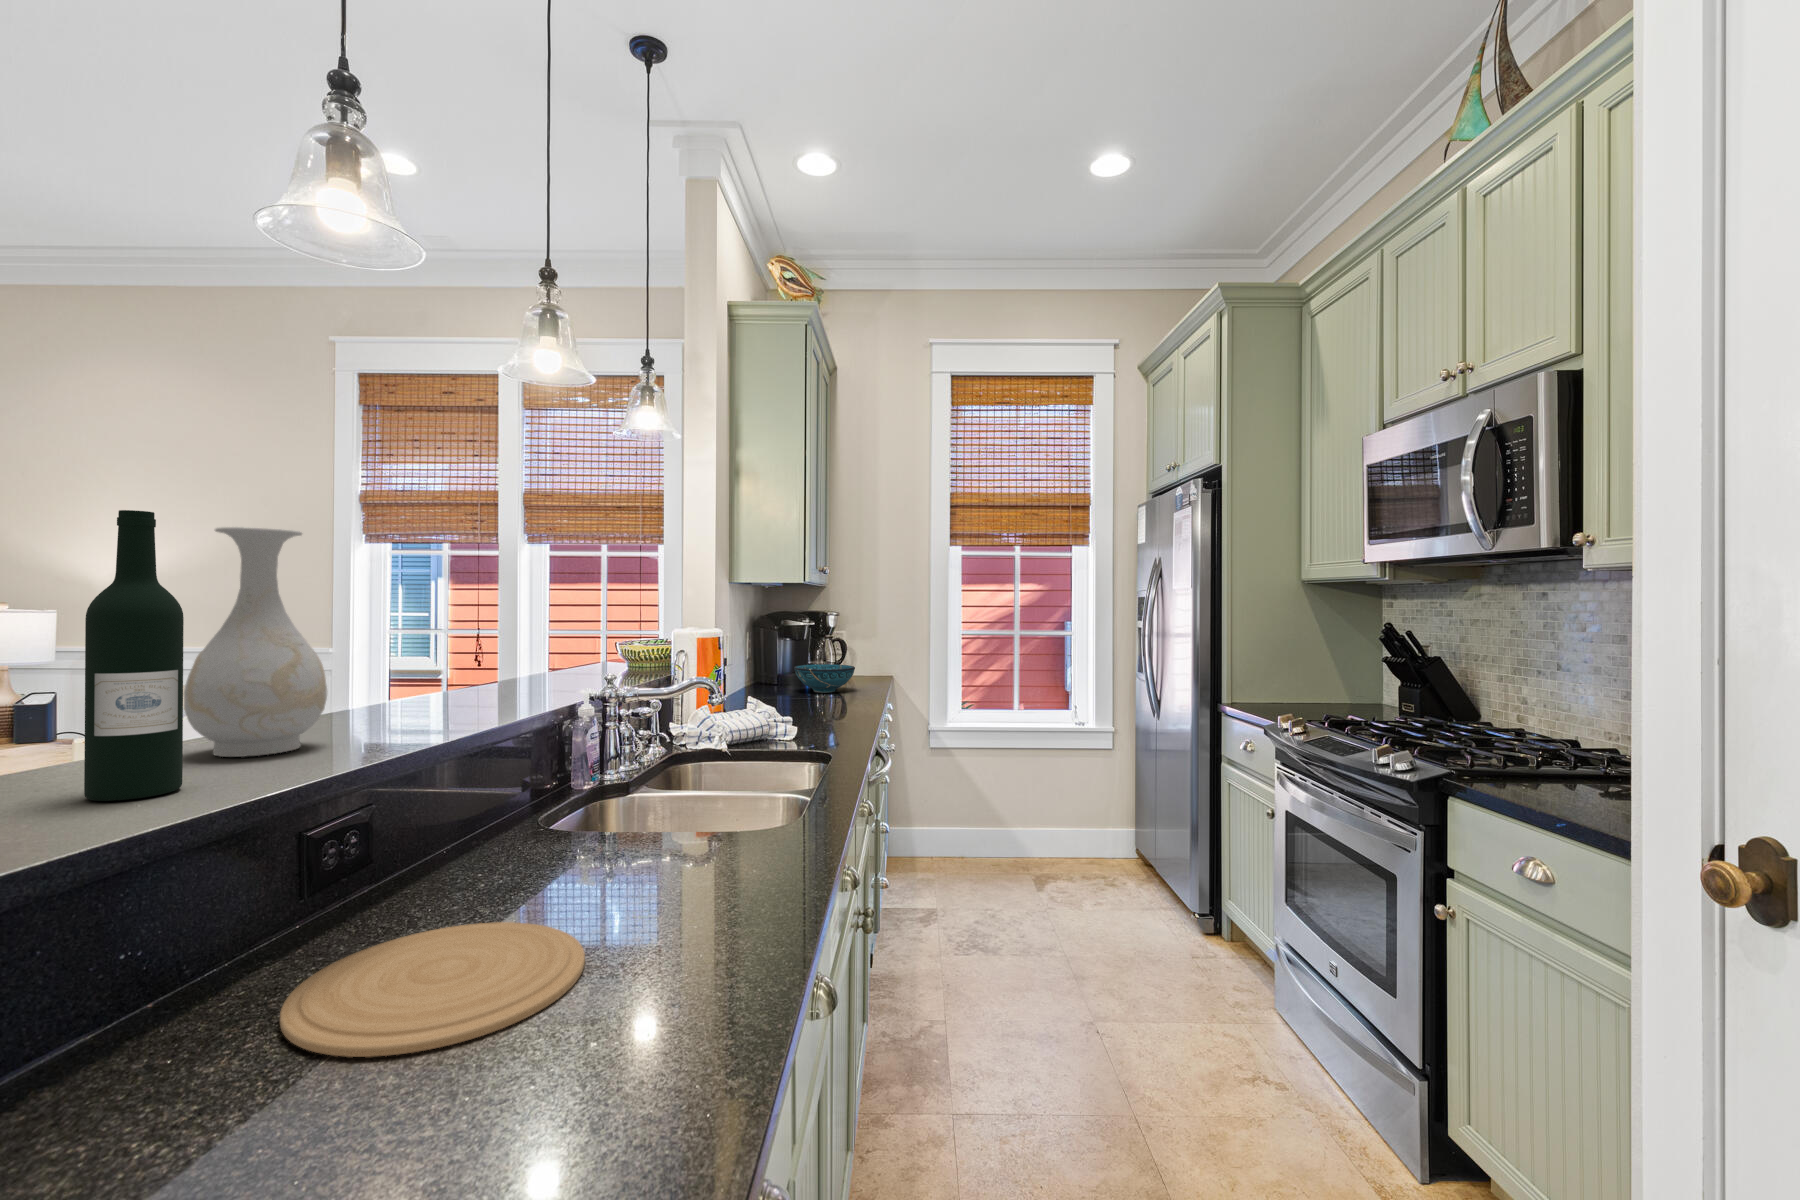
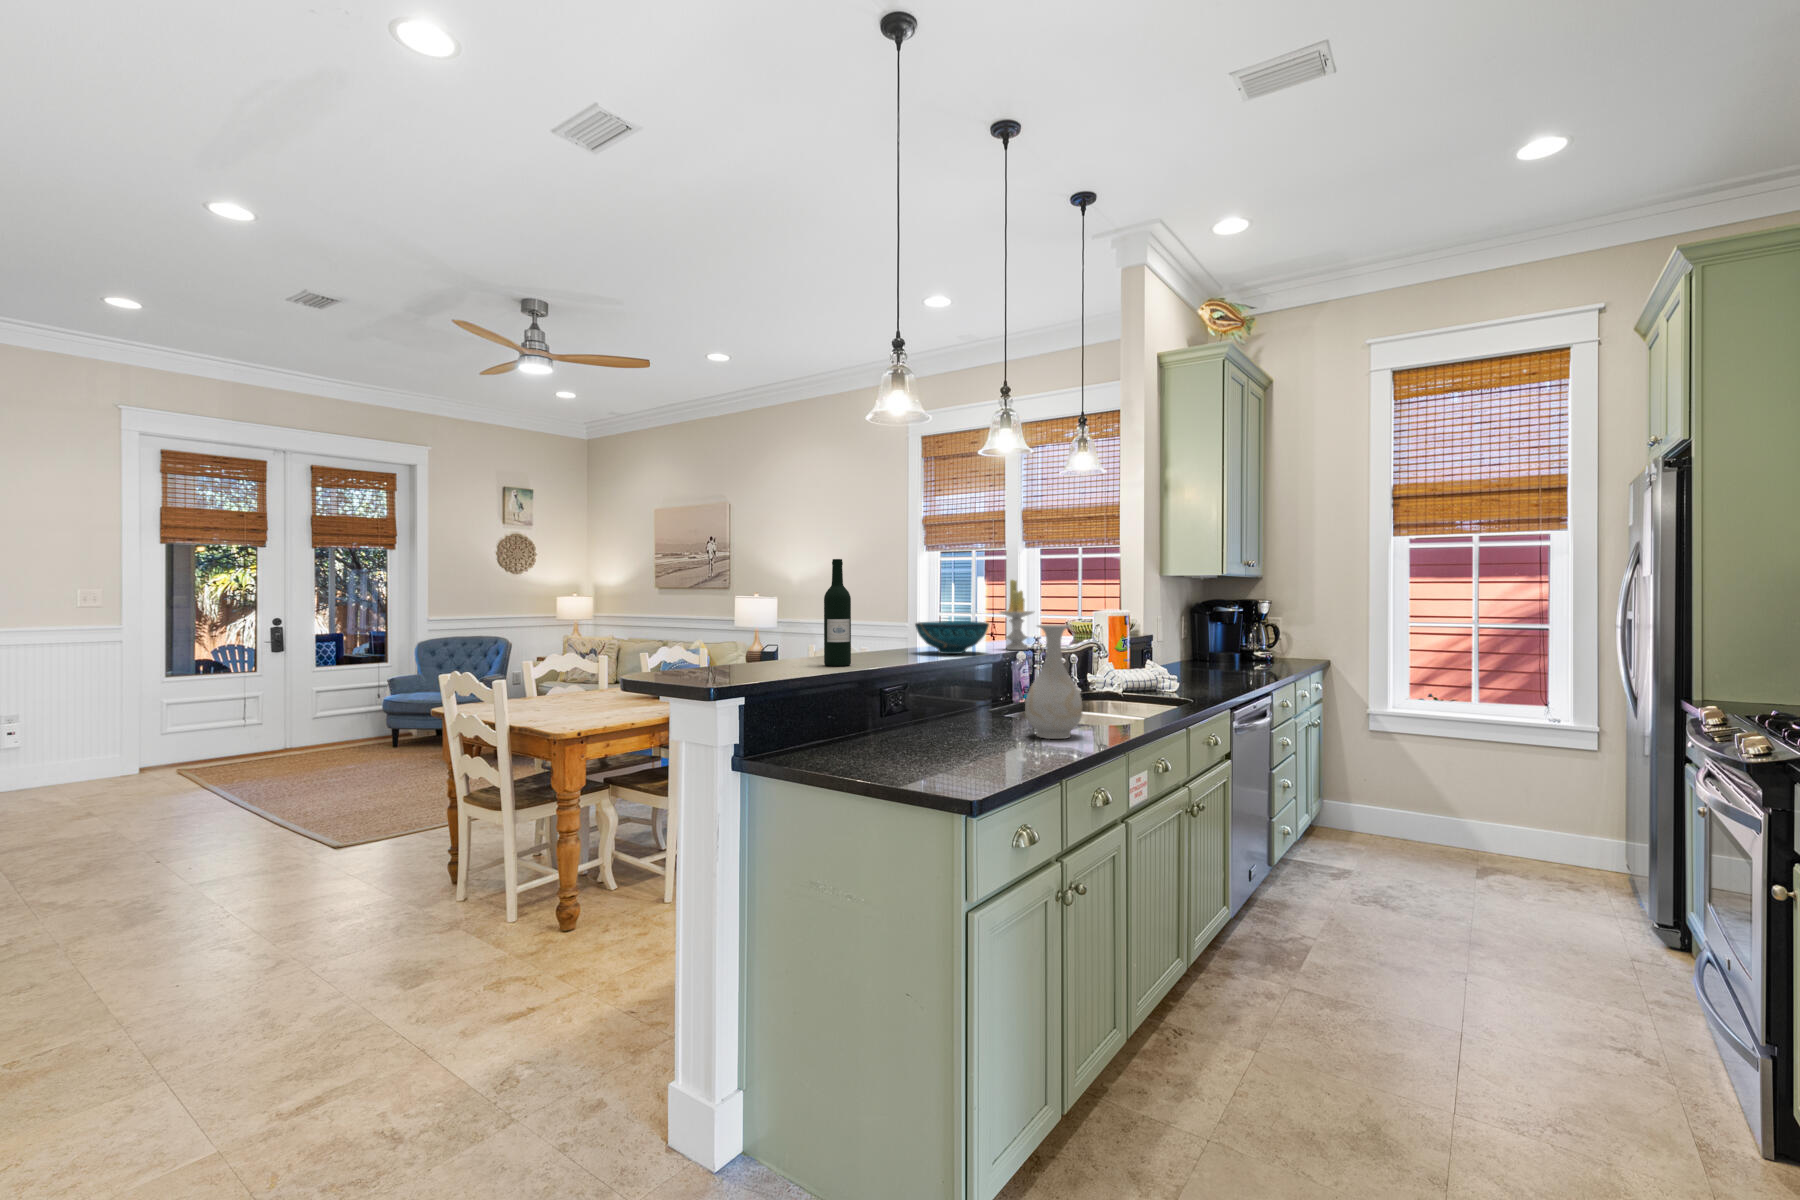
vase: present [184,527,327,757] -> present [1025,624,1083,739]
candle: none [540,579,603,699] -> present [1000,580,1034,650]
decorative bowl: present [794,664,855,693] -> present [915,621,989,654]
plate: present [280,922,585,1057] -> none [882,732,987,755]

